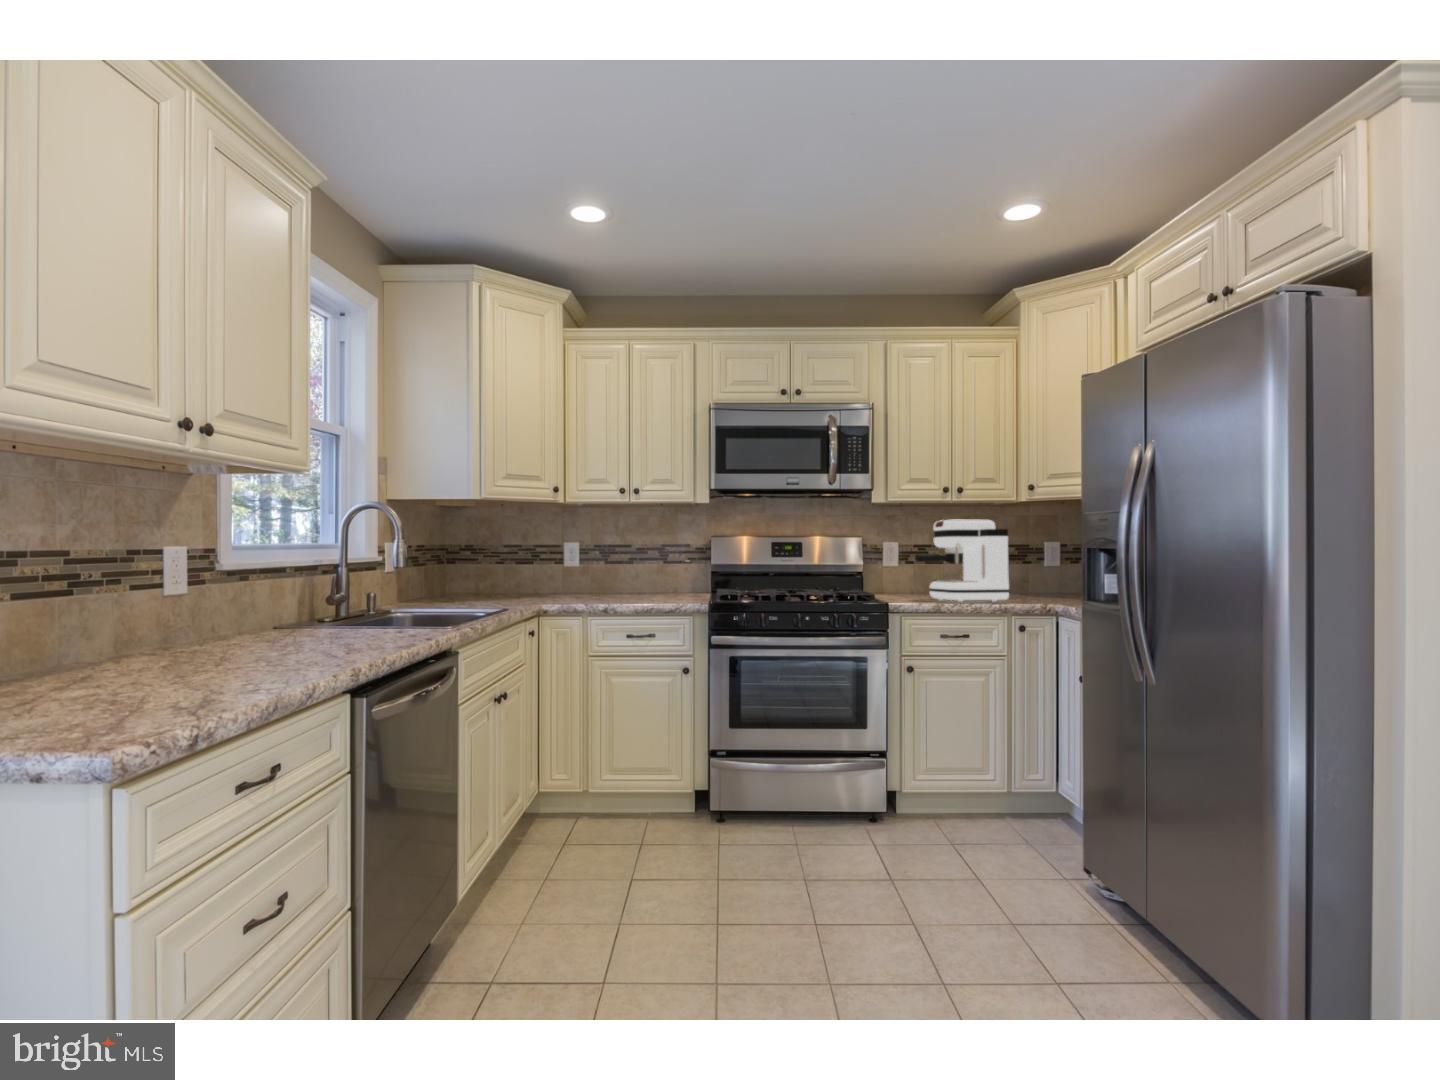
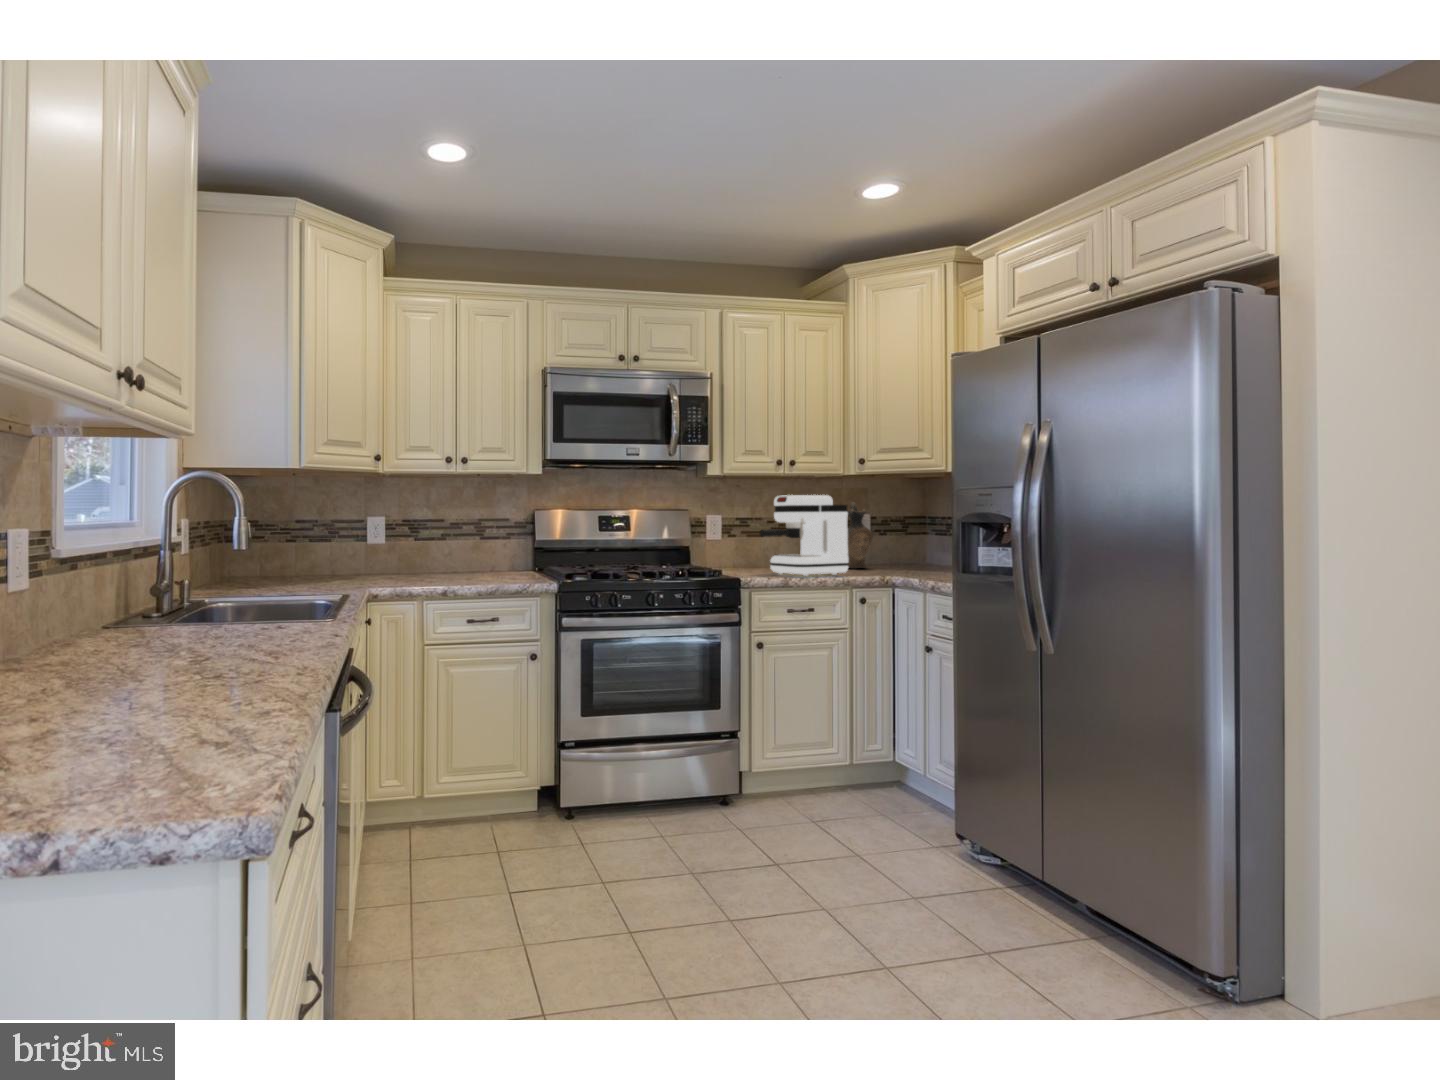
ceramic pitcher: none [1021,528,1051,597] -> present [847,502,873,568]

